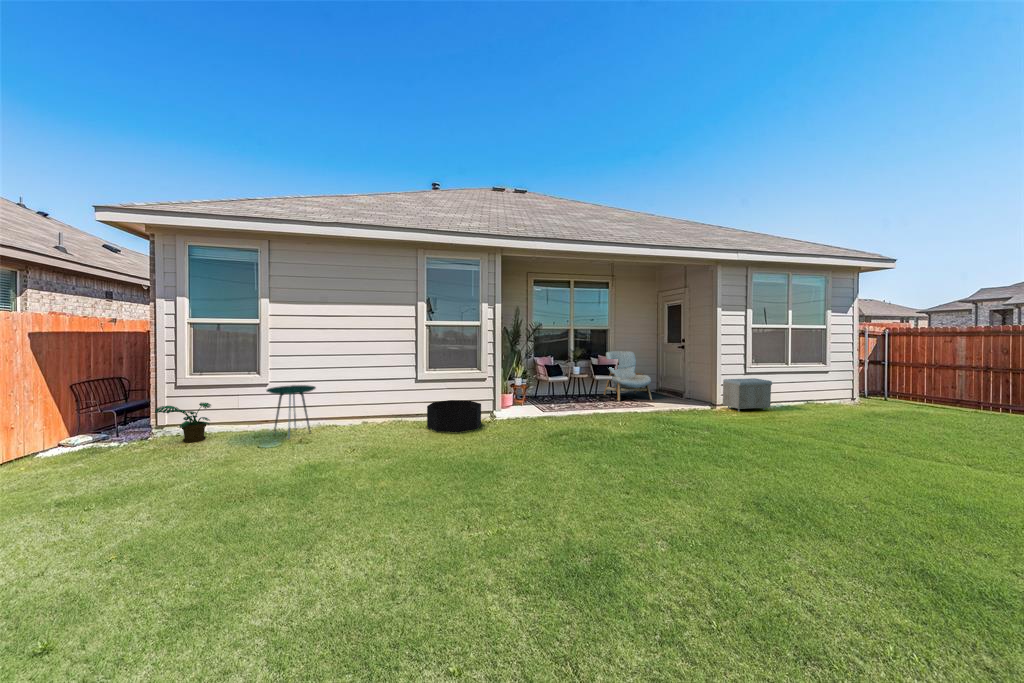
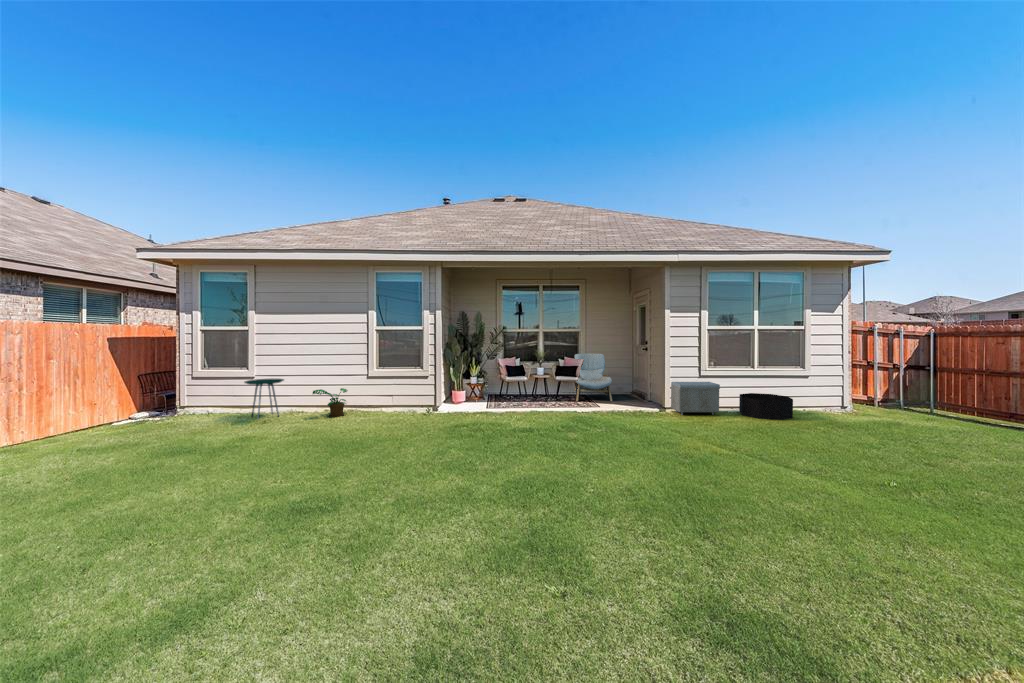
basket: present [427,400,481,433] -> present [739,393,793,420]
potted plant: present [155,403,211,442] -> present [313,388,347,417]

